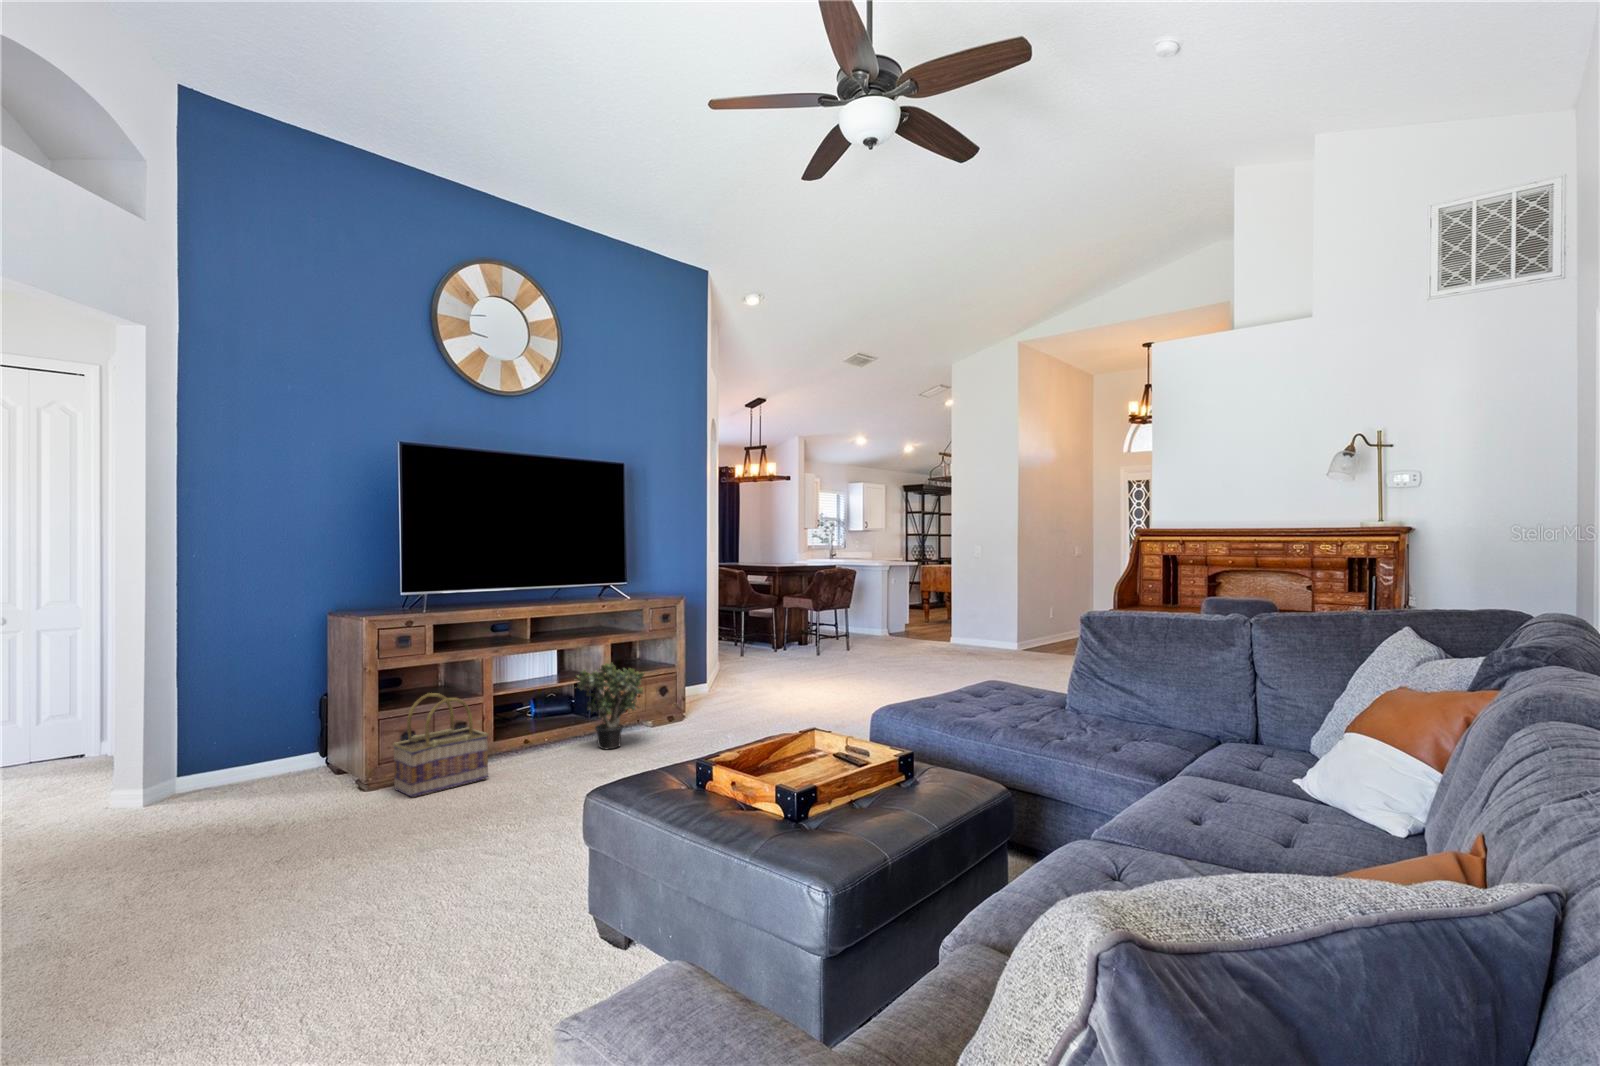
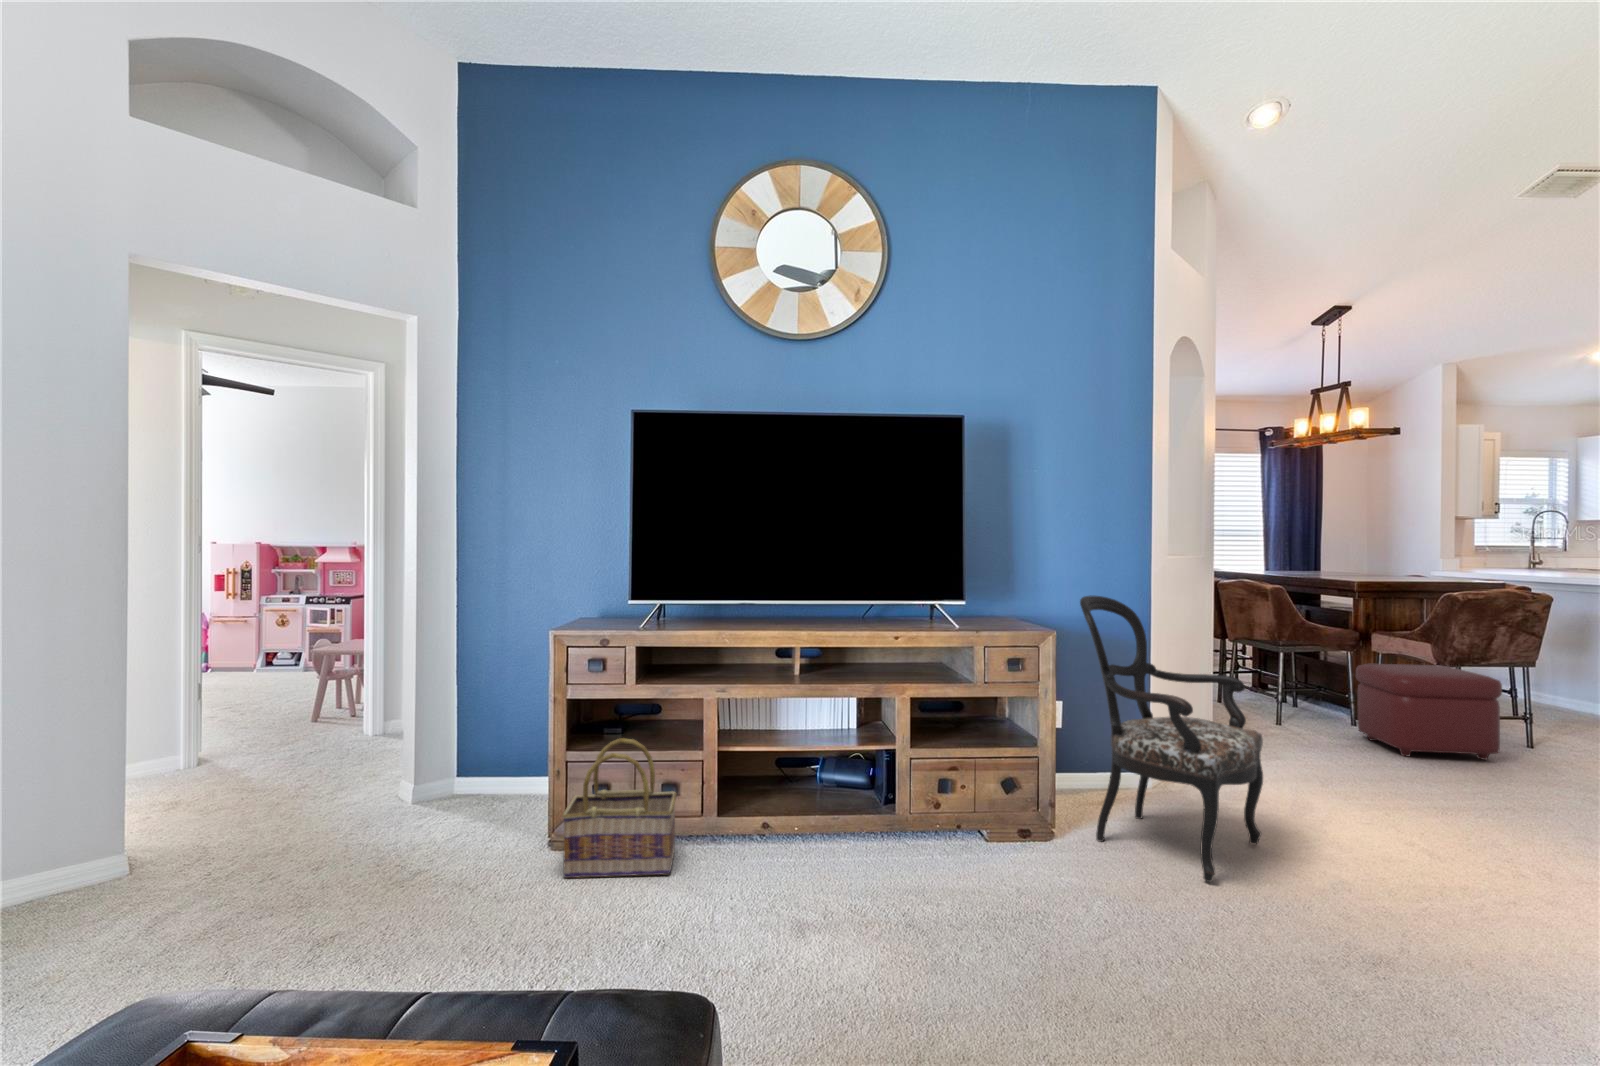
armchair: none [689,573,782,717] -> present [1080,595,1263,882]
ottoman: none [781,610,845,661] -> present [1356,664,1502,760]
potted plant: present [577,663,644,749] -> none [826,733,940,871]

